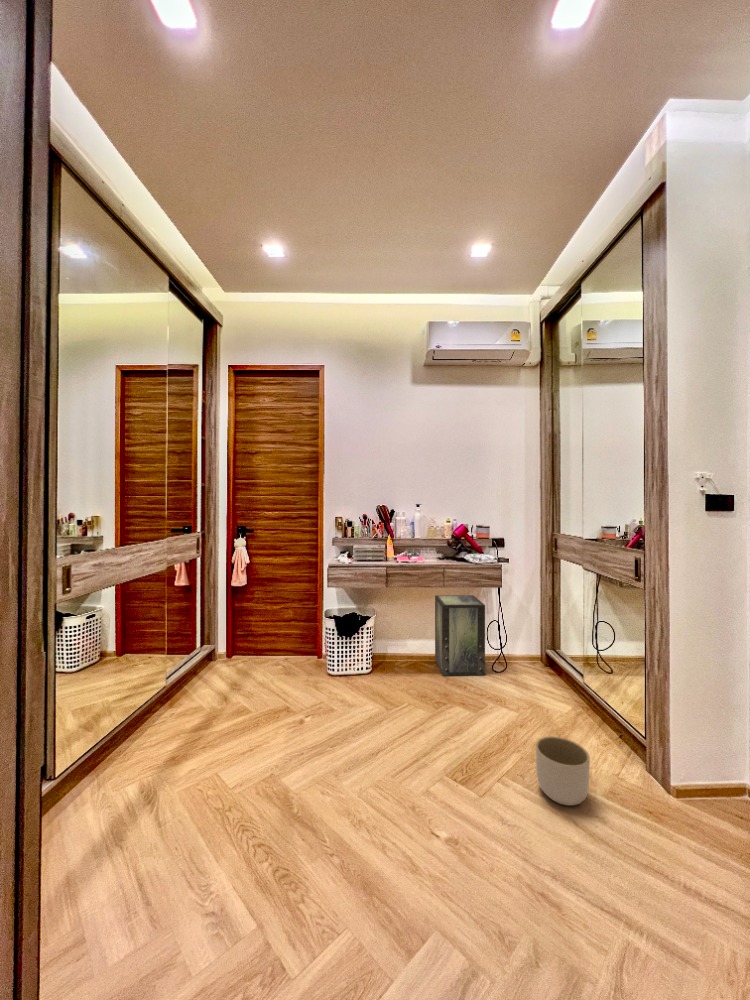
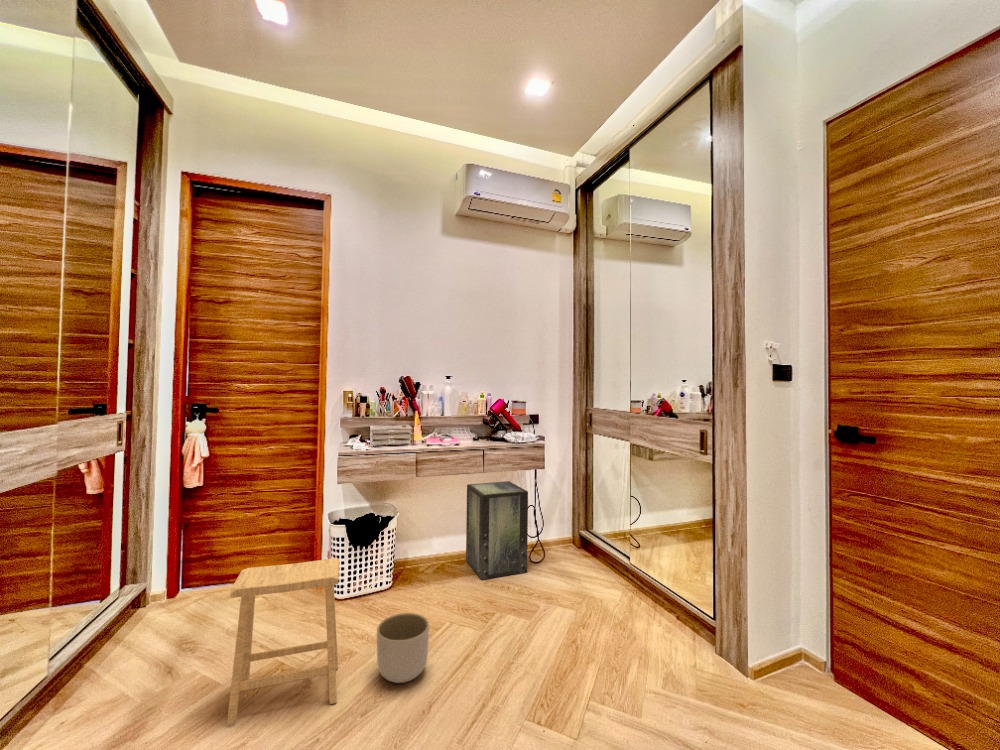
footstool: none [247,640,321,742] -> present [227,558,339,726]
planter: present [536,736,590,806] -> present [377,613,429,683]

